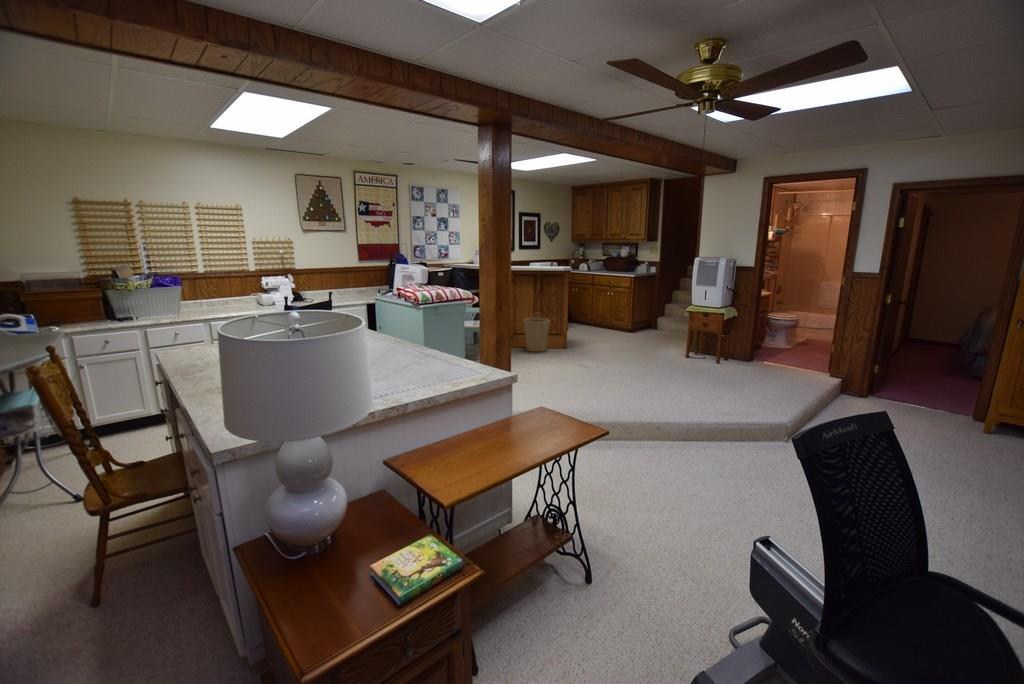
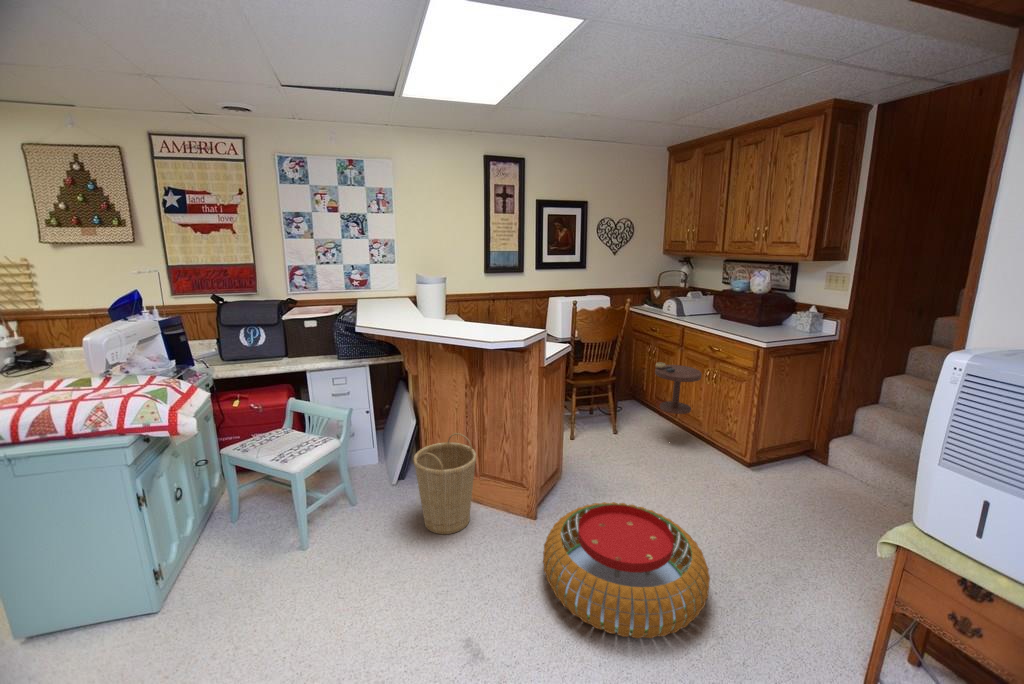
side table: none [588,290,608,328] -> present [655,362,702,414]
pouf: none [584,328,643,357] -> present [543,502,710,638]

